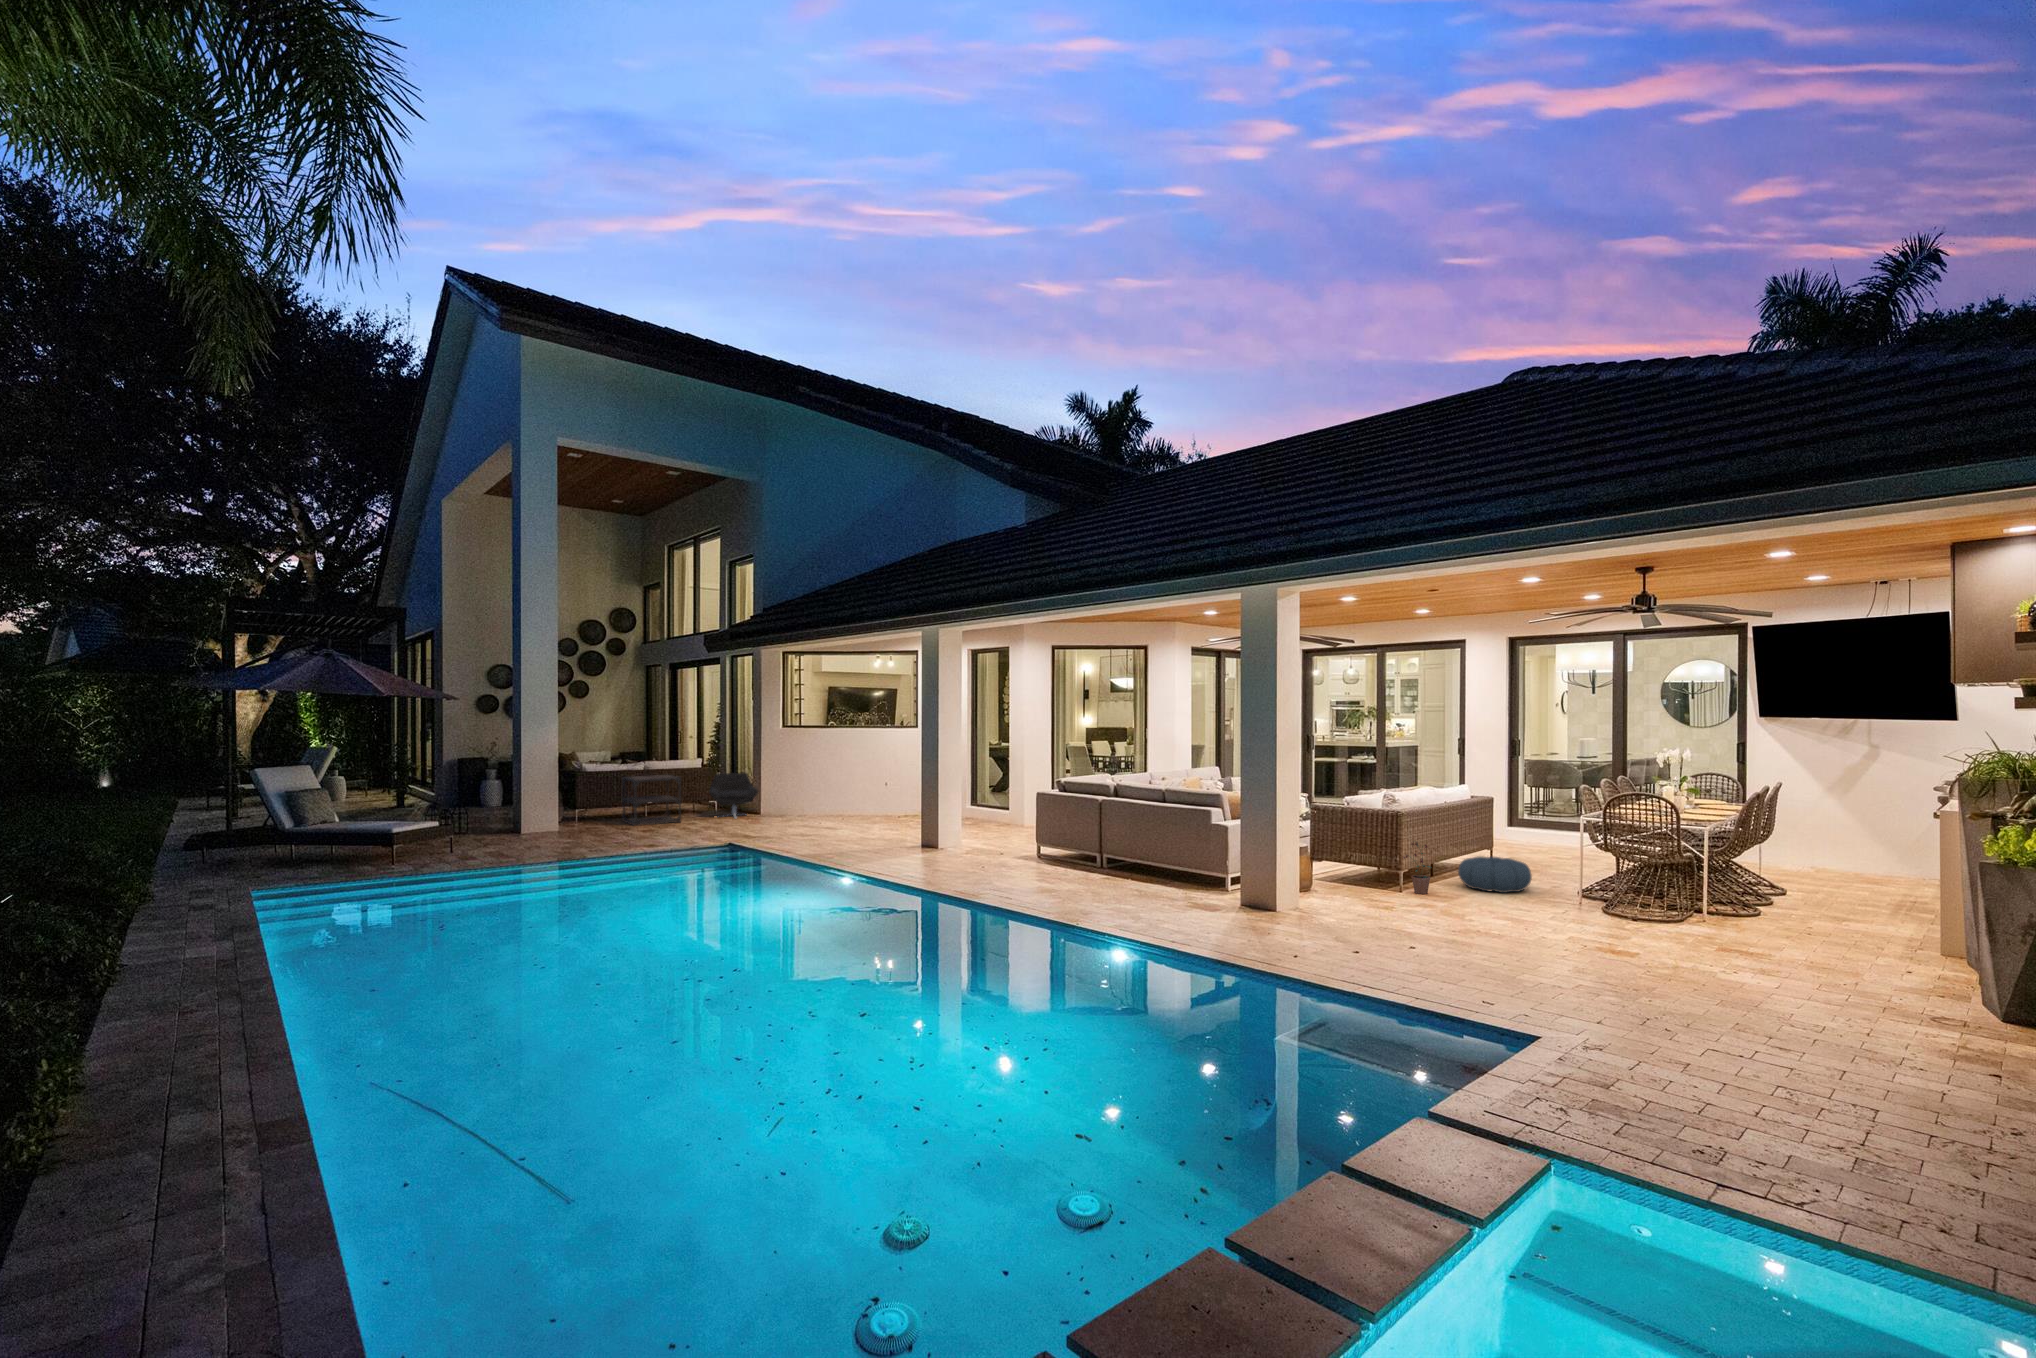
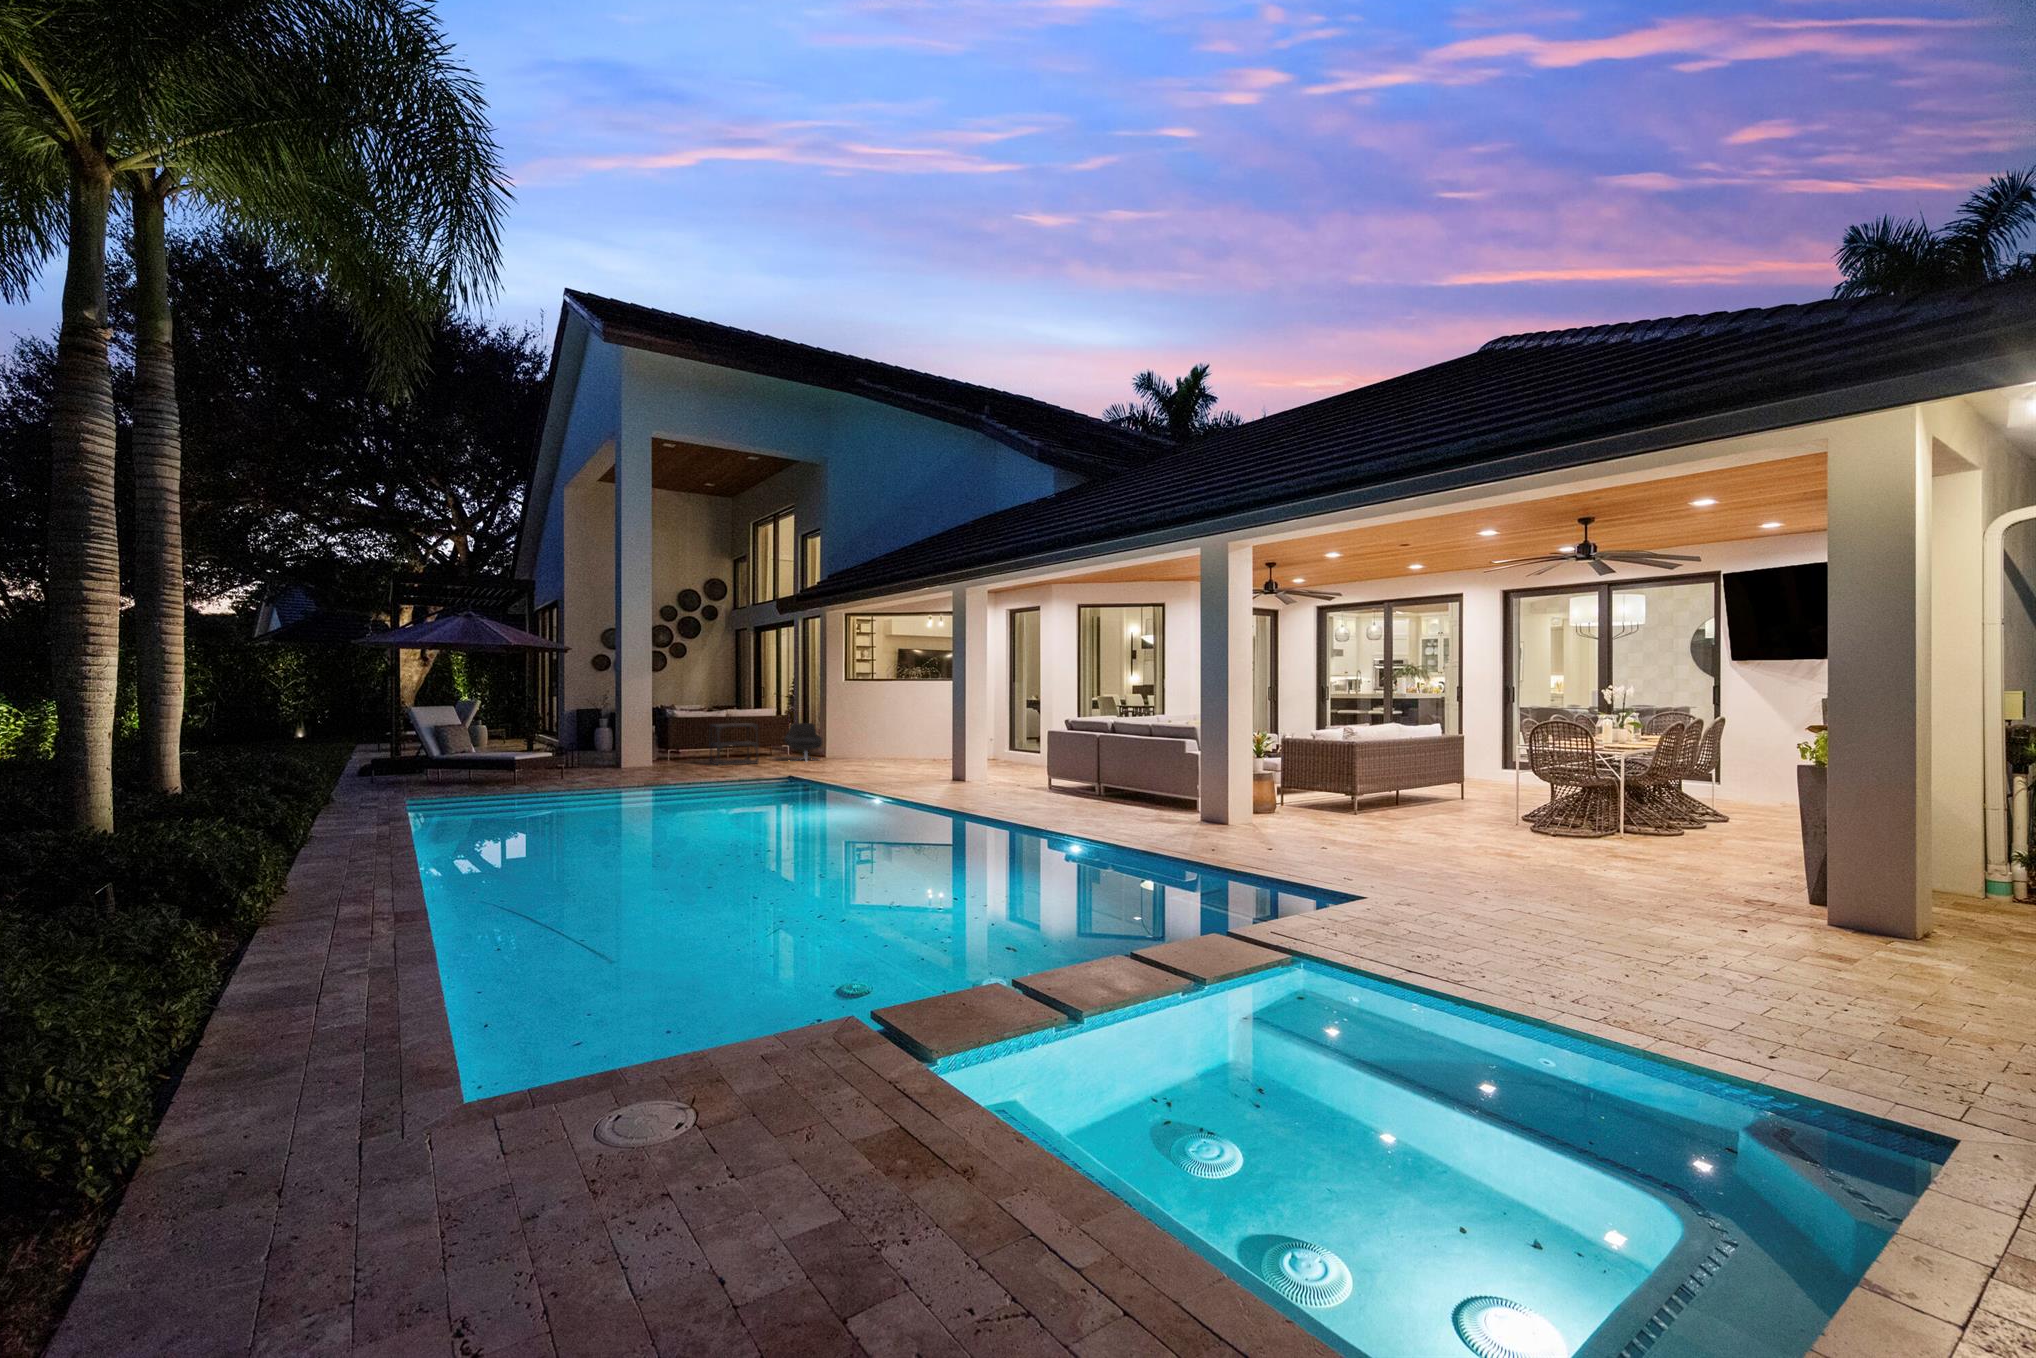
potted plant: present [1403,841,1431,894] -> none [1359,769,1385,816]
pouf: present [1458,856,1532,893] -> none [1417,786,1482,816]

